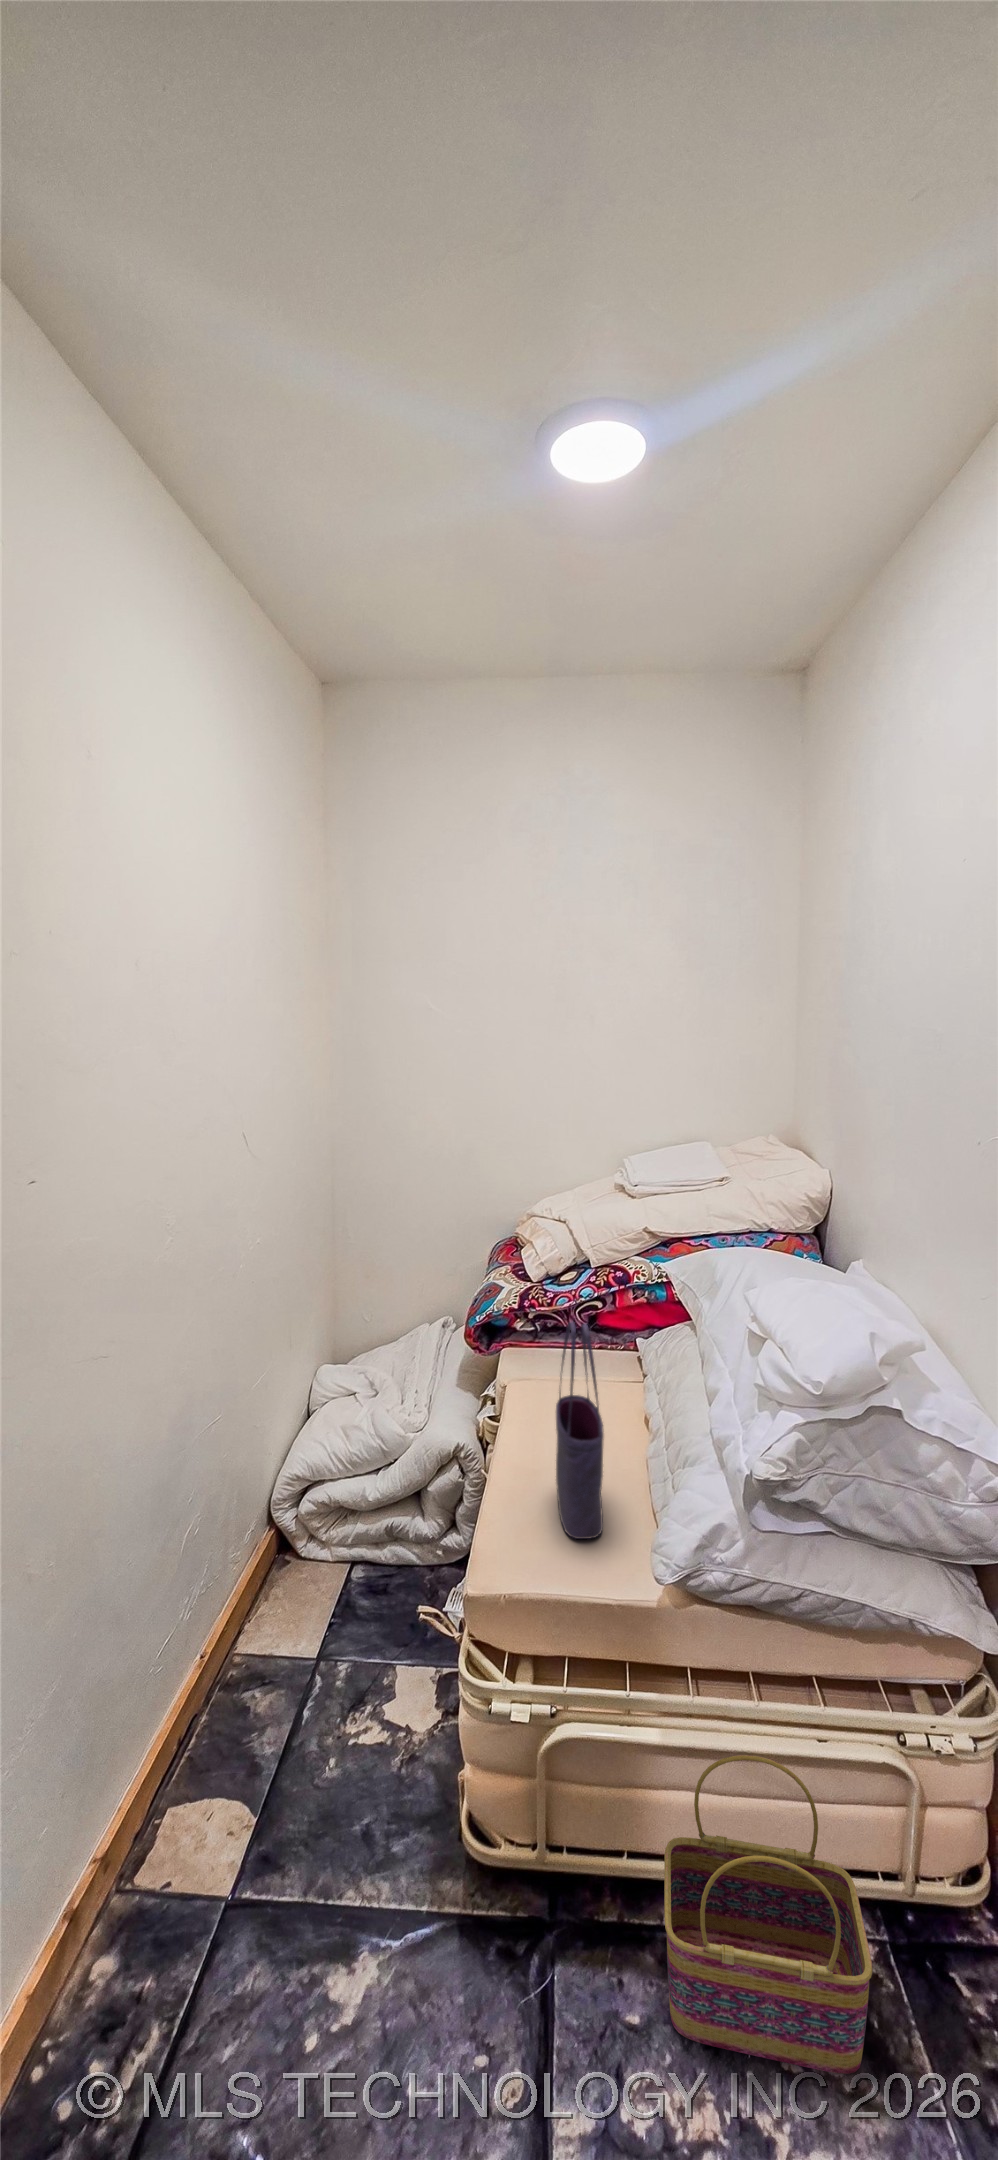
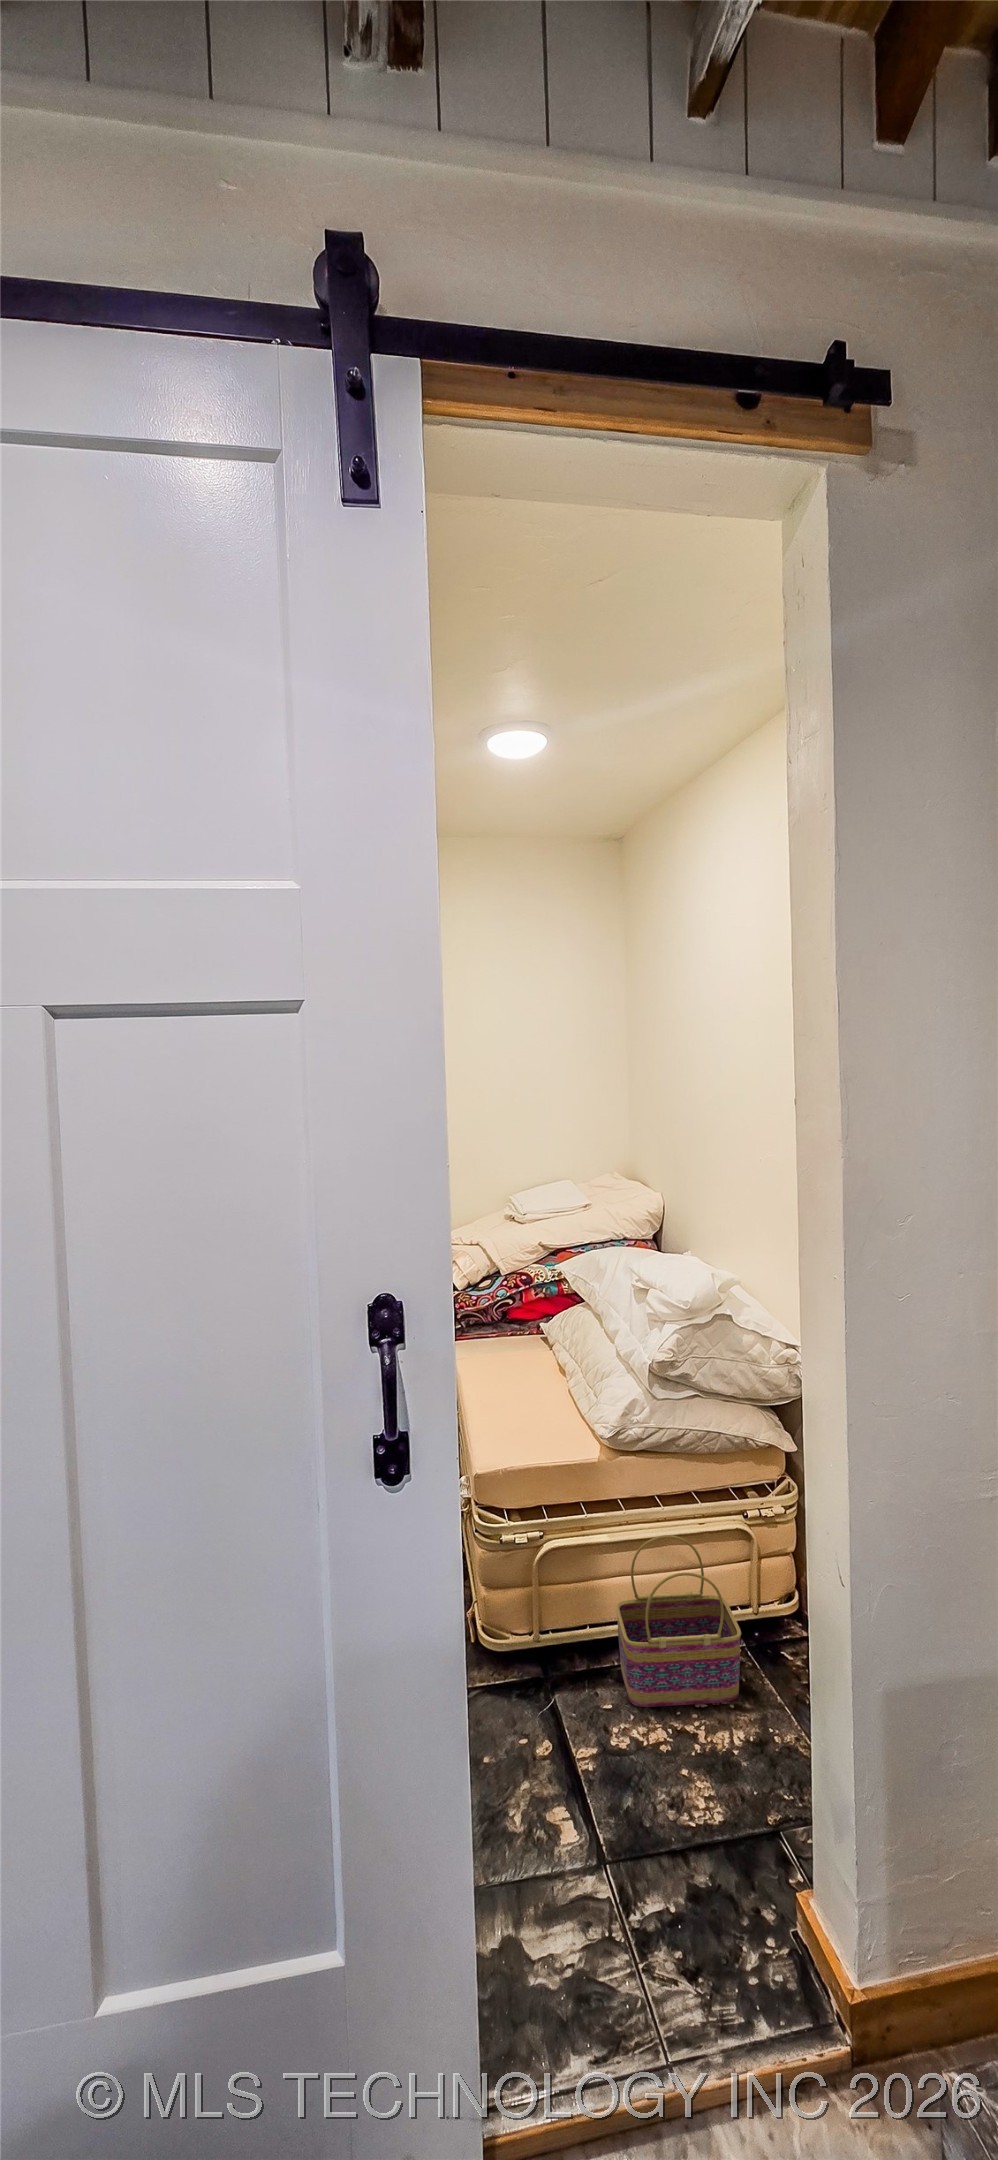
tote bag: present [556,1322,604,1539] -> none [517,1288,555,1431]

